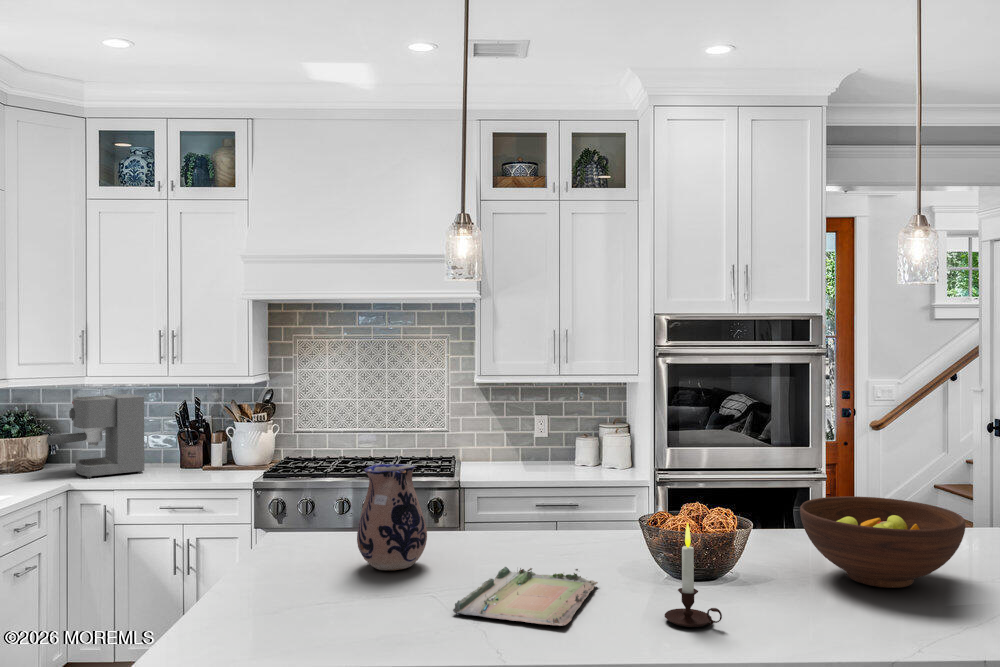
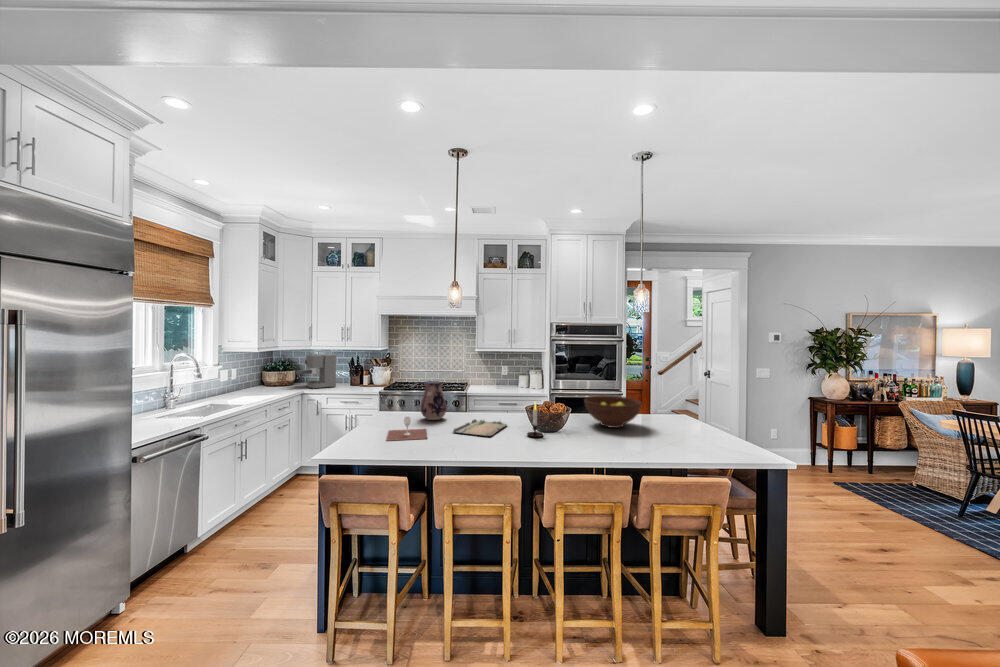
wine glass: none [265,573,384,650] -> present [386,417,427,441]

